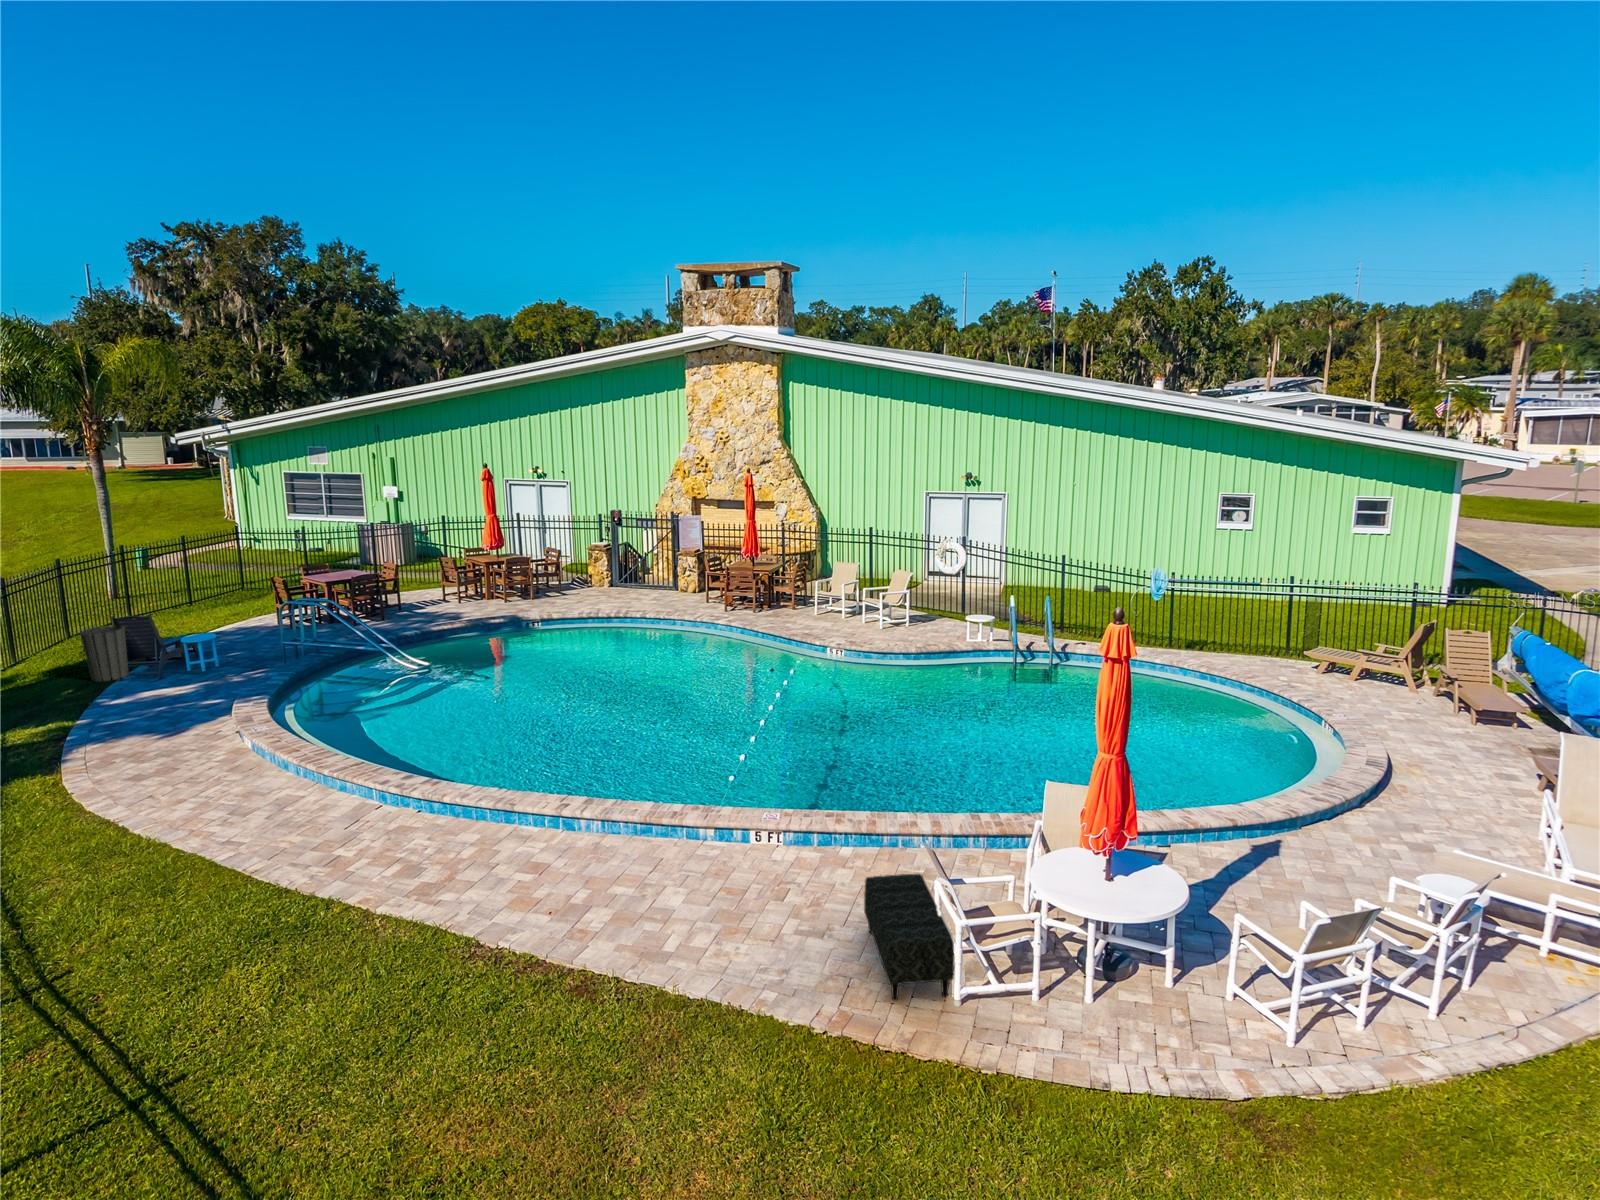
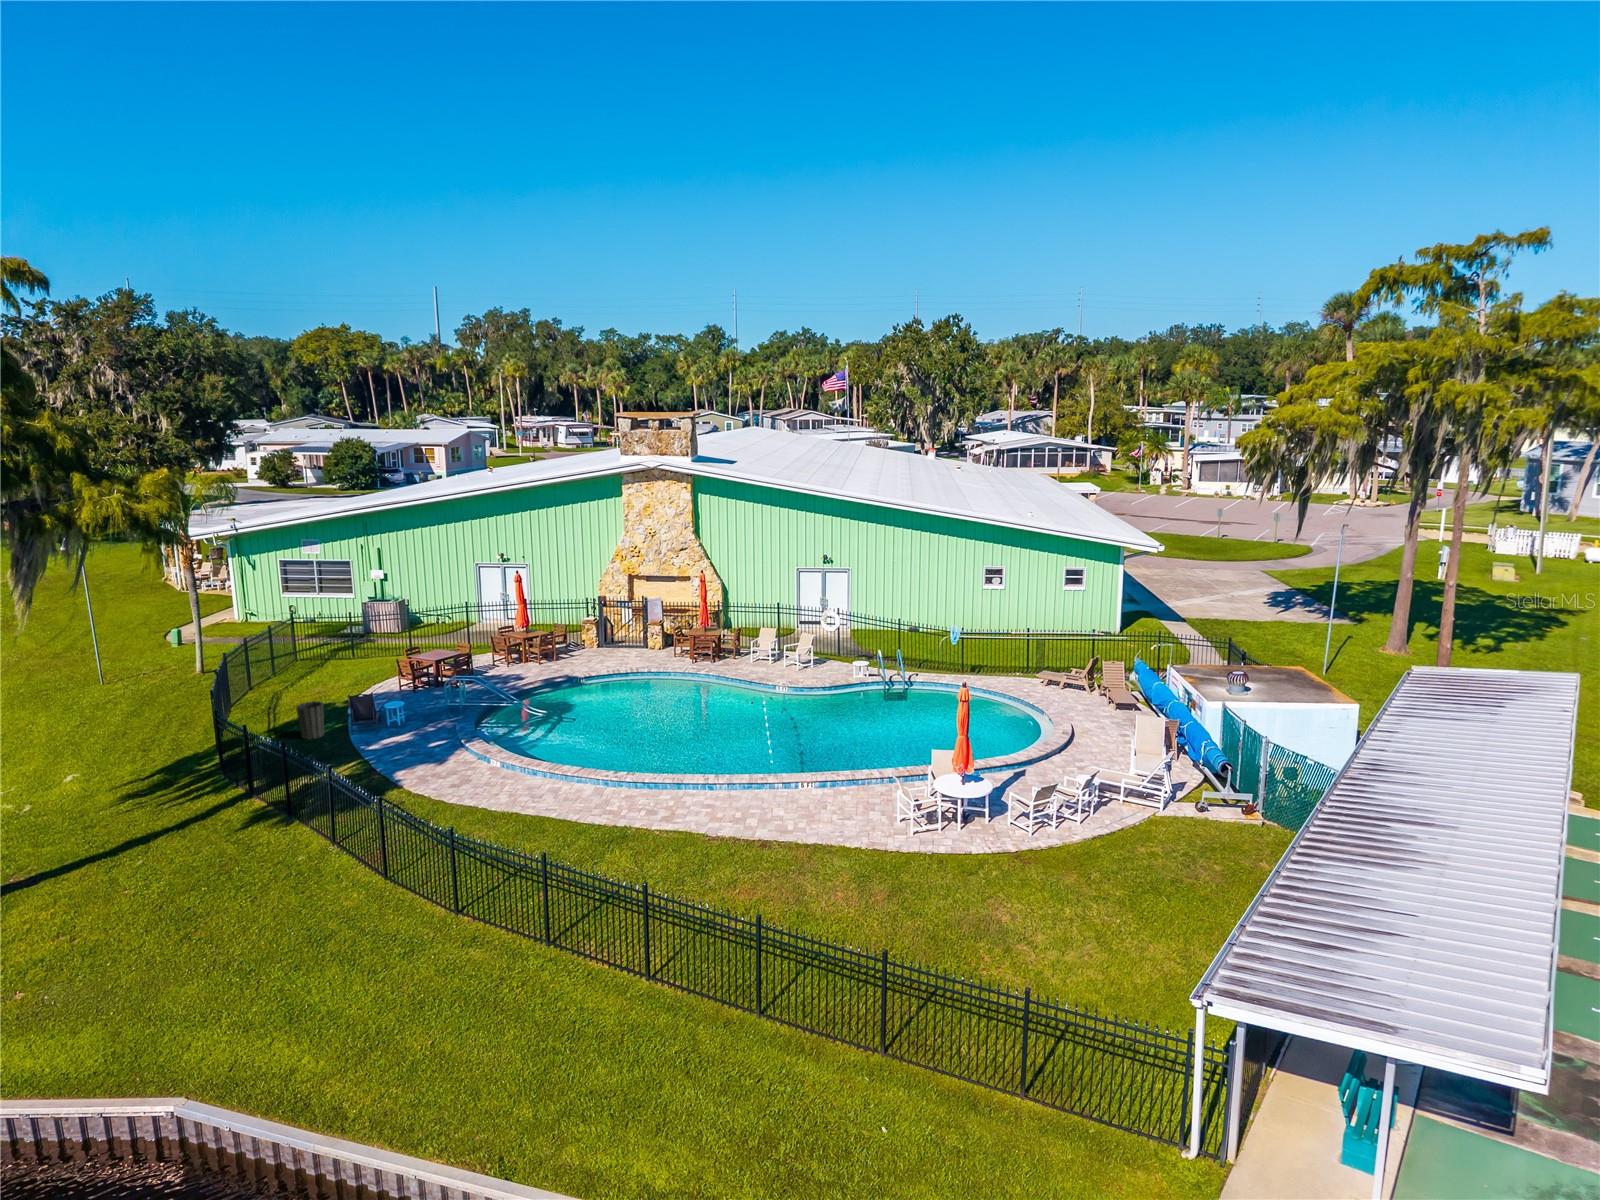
bench: present [864,874,954,1001] -> none [867,791,912,837]

